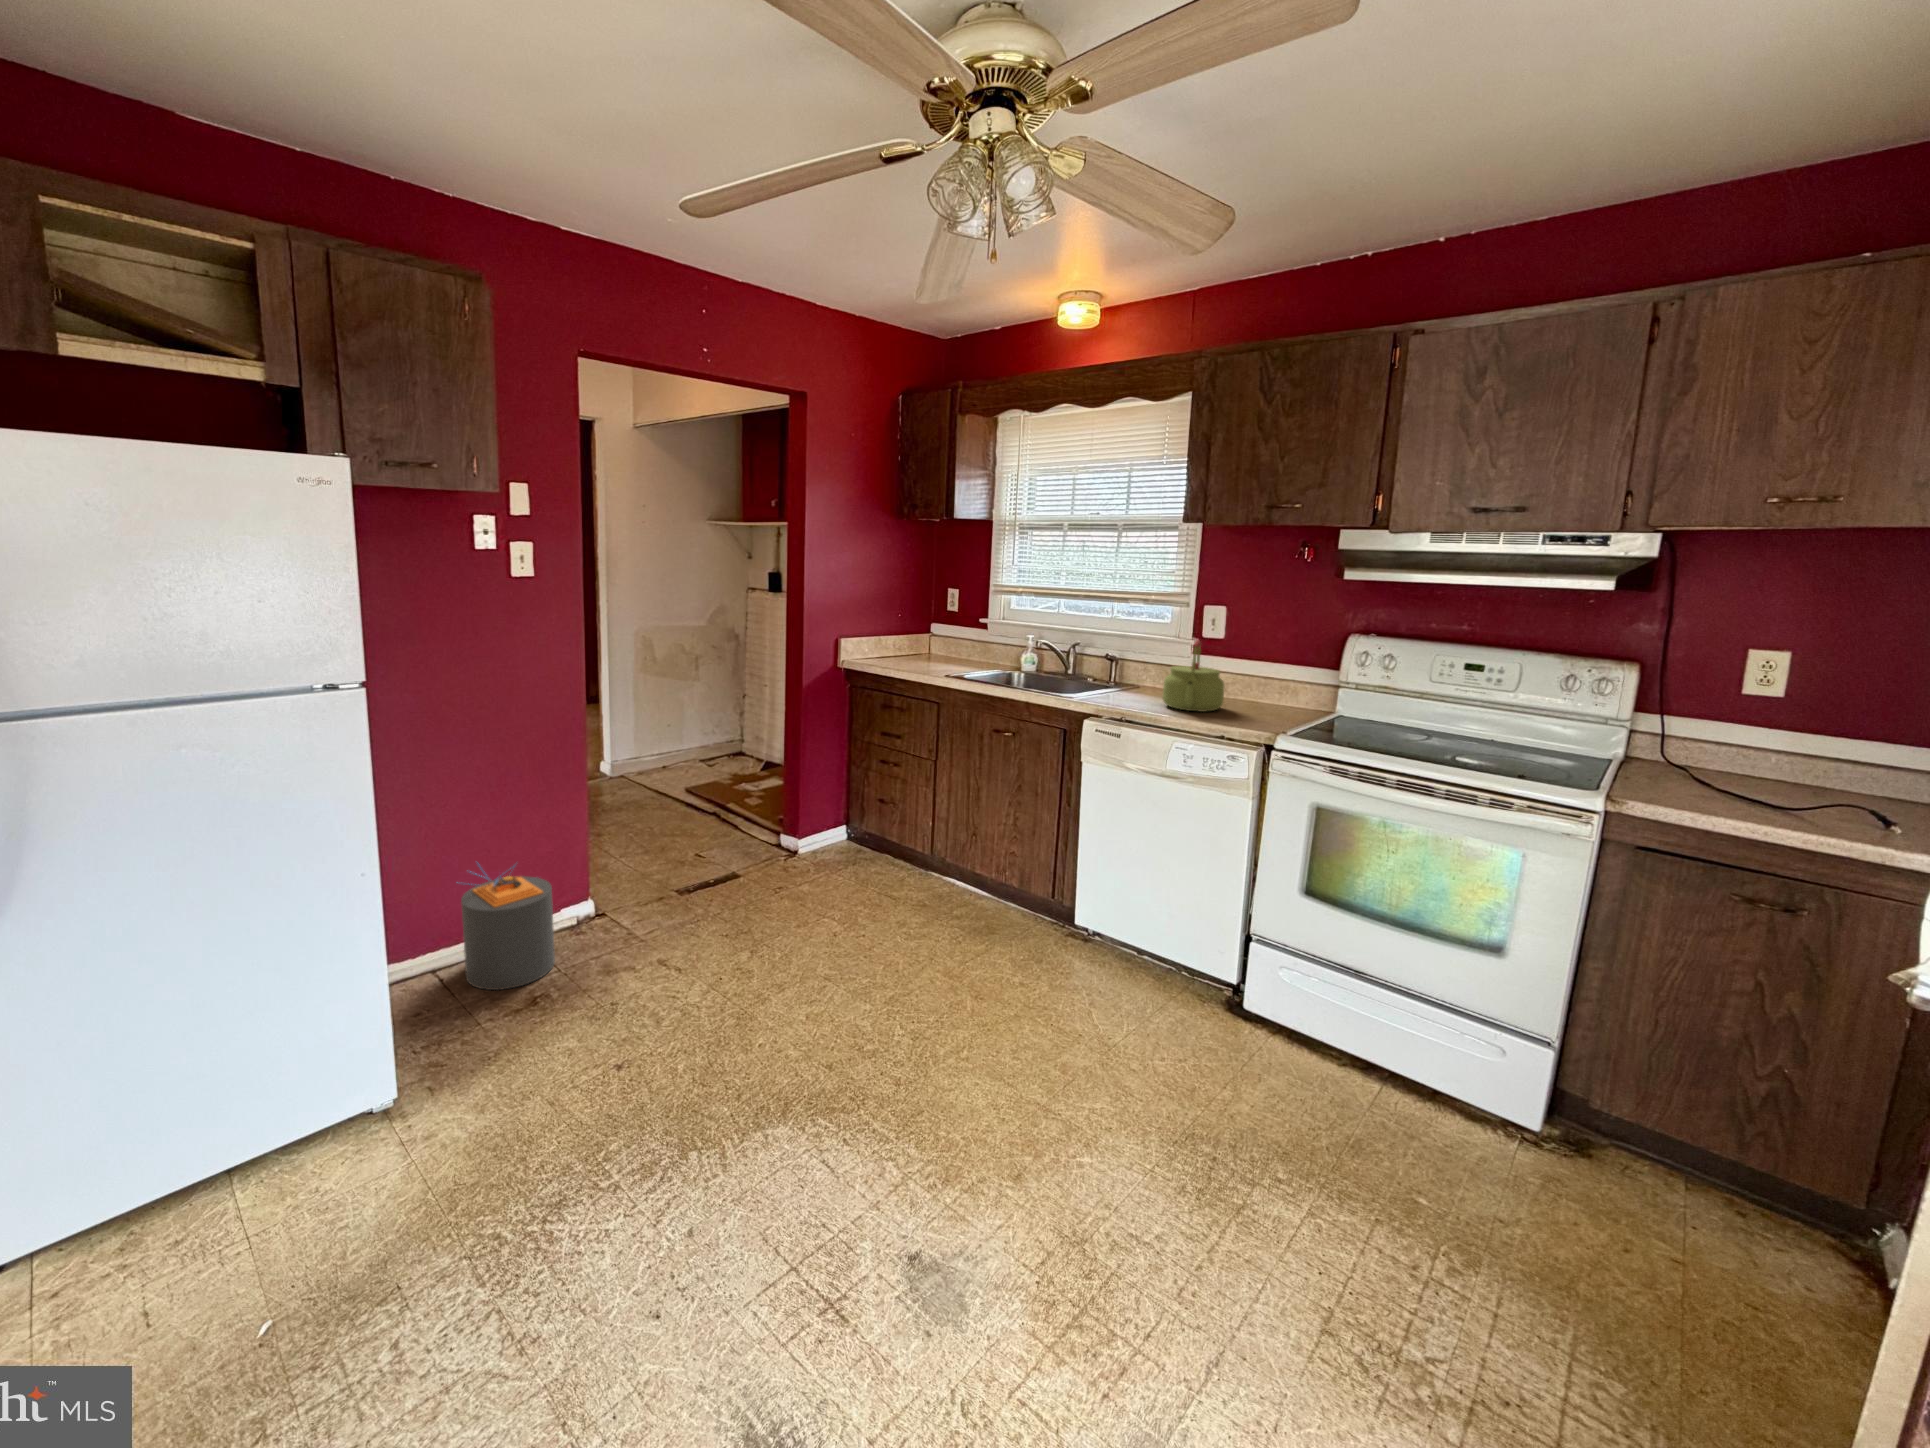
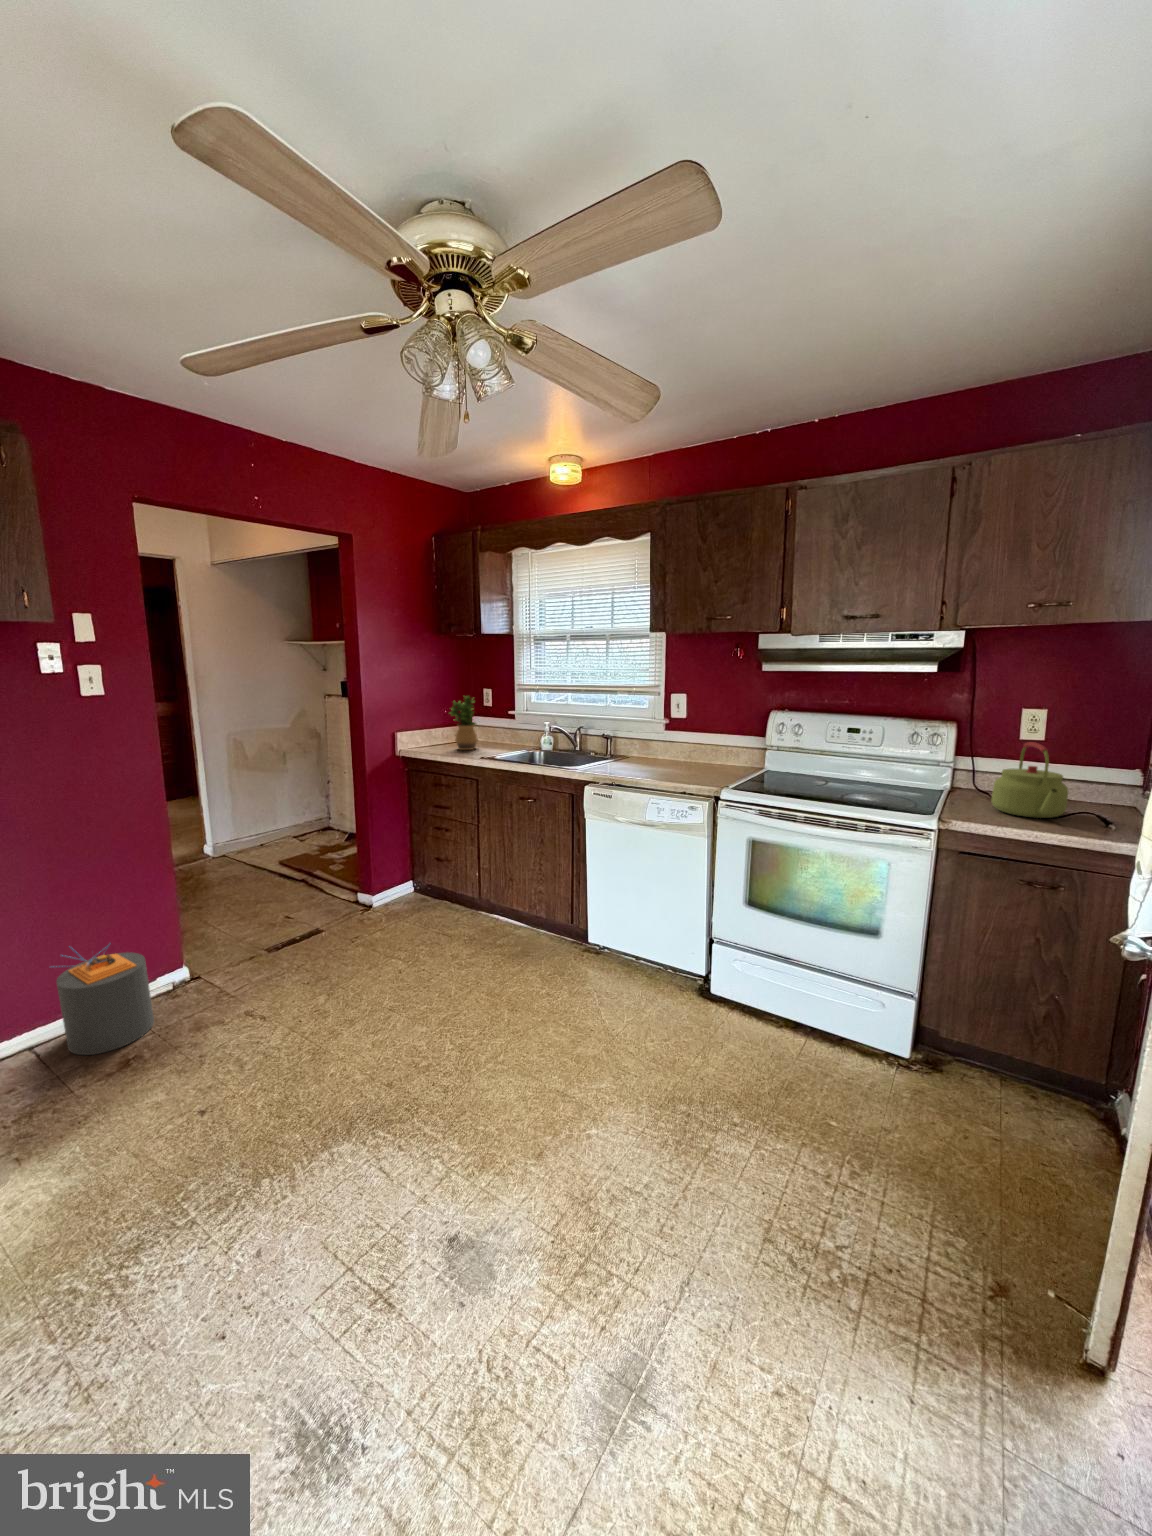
potted plant: none [904,594,940,664] -> present [450,696,478,750]
kettle: present [1162,640,1224,712] -> present [992,742,1069,818]

